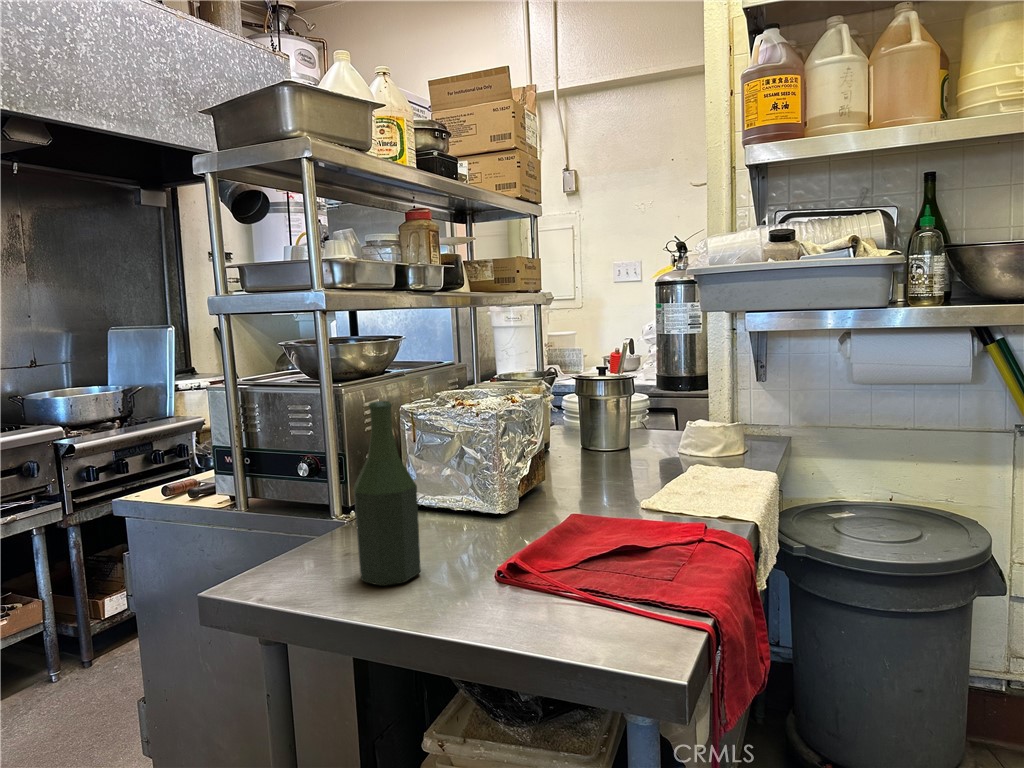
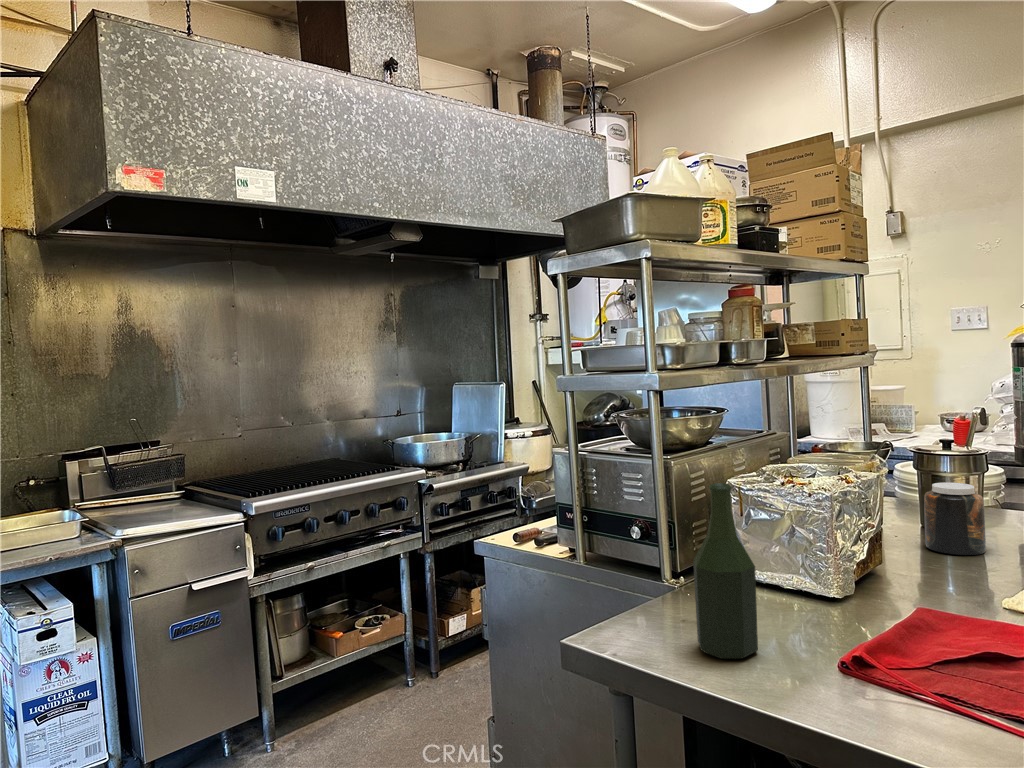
jar: none [583,403,630,467] -> present [924,482,986,555]

